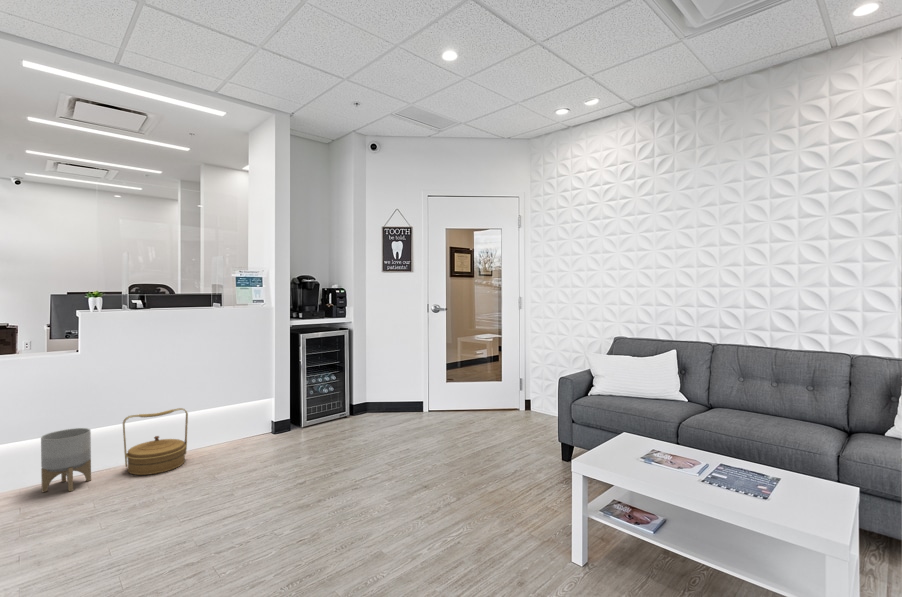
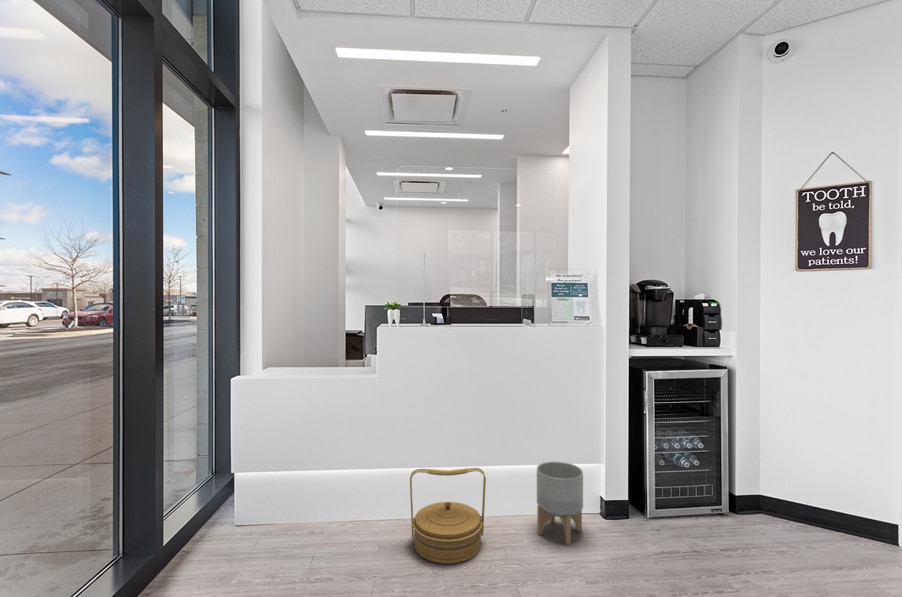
planter: present [41,428,91,492] -> present [537,461,583,545]

